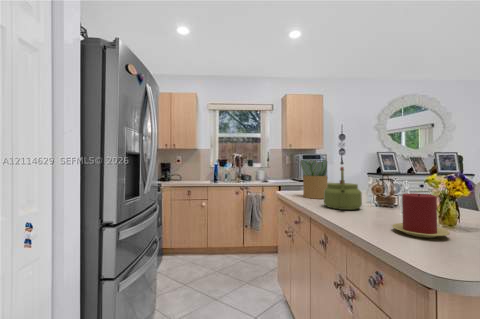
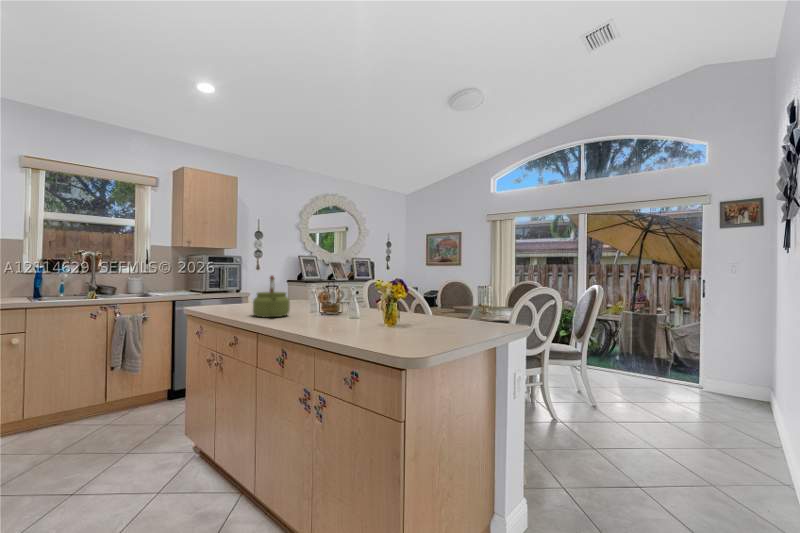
potted plant: present [300,159,327,199] -> none [219,266,254,310]
candle: present [392,193,450,238] -> none [315,297,350,328]

